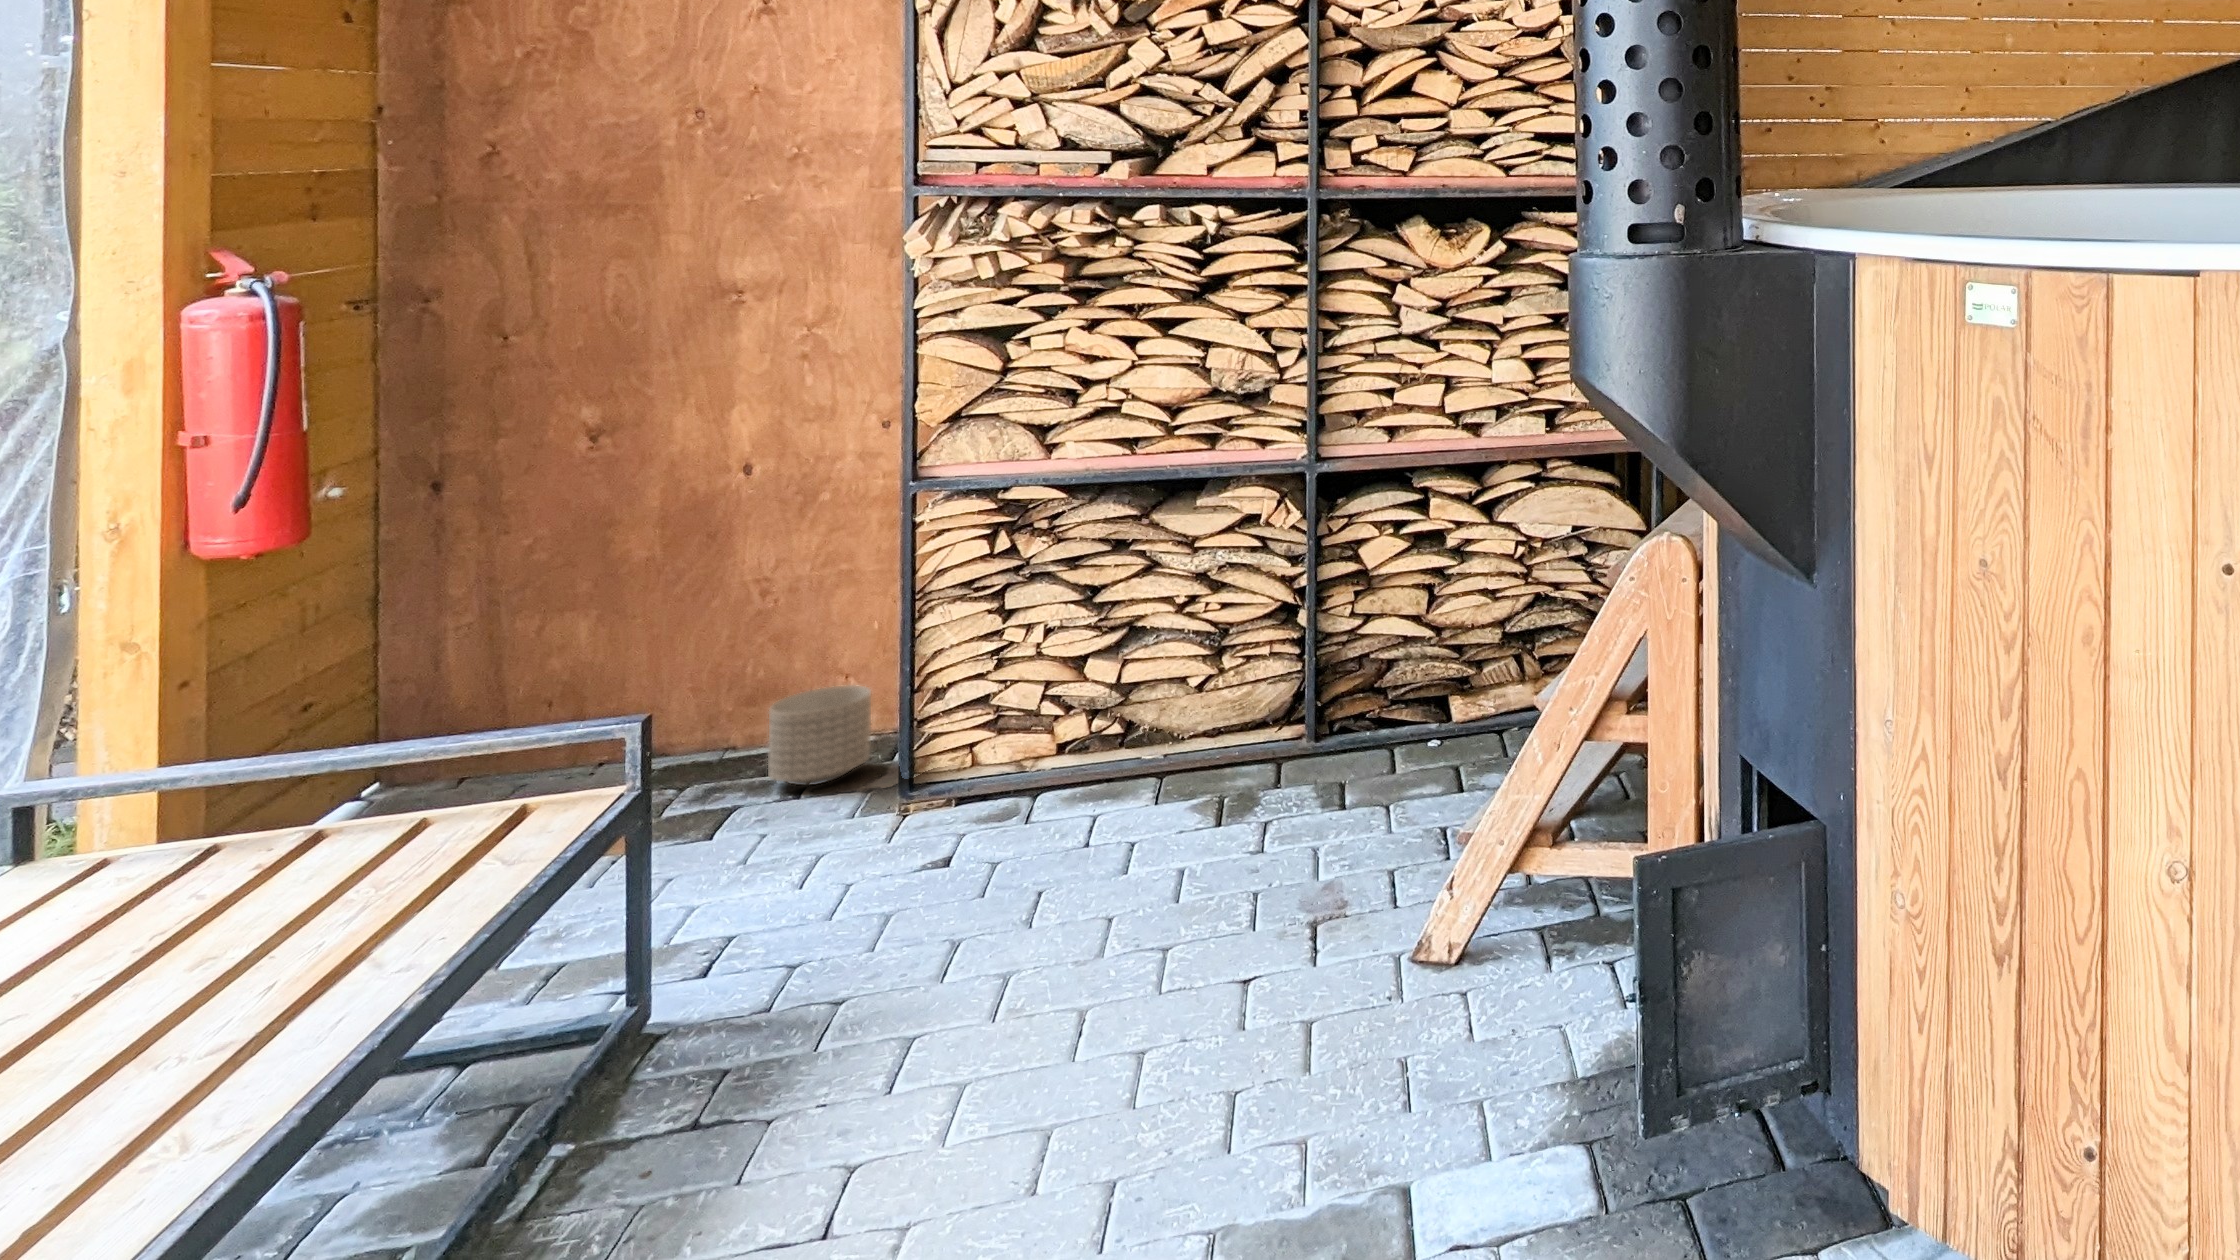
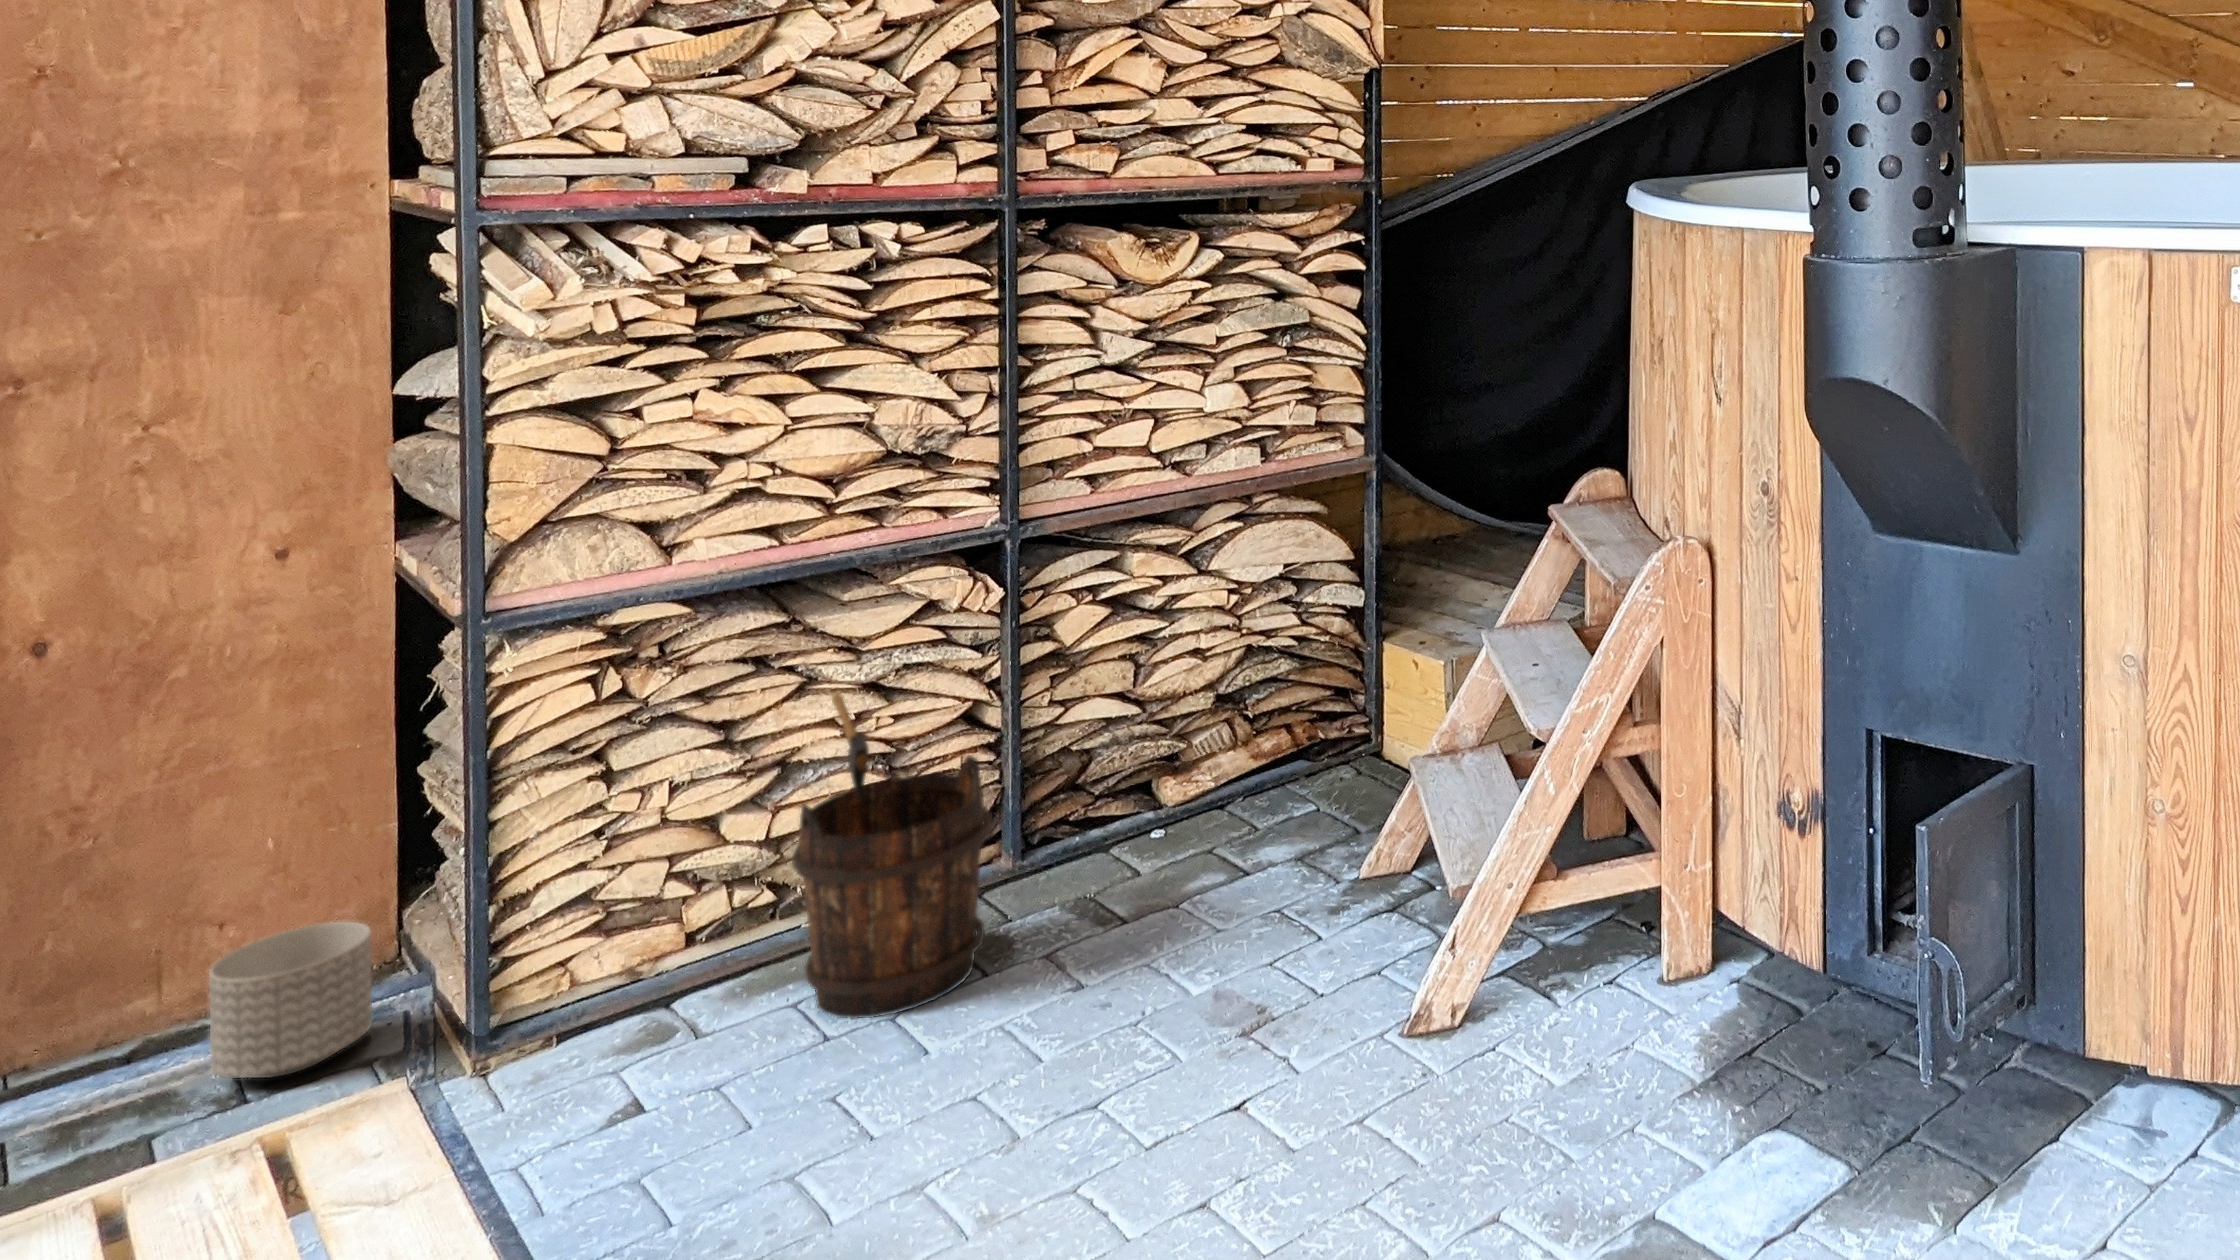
bucket: none [1065,575,1221,836] -> present [792,693,992,1019]

